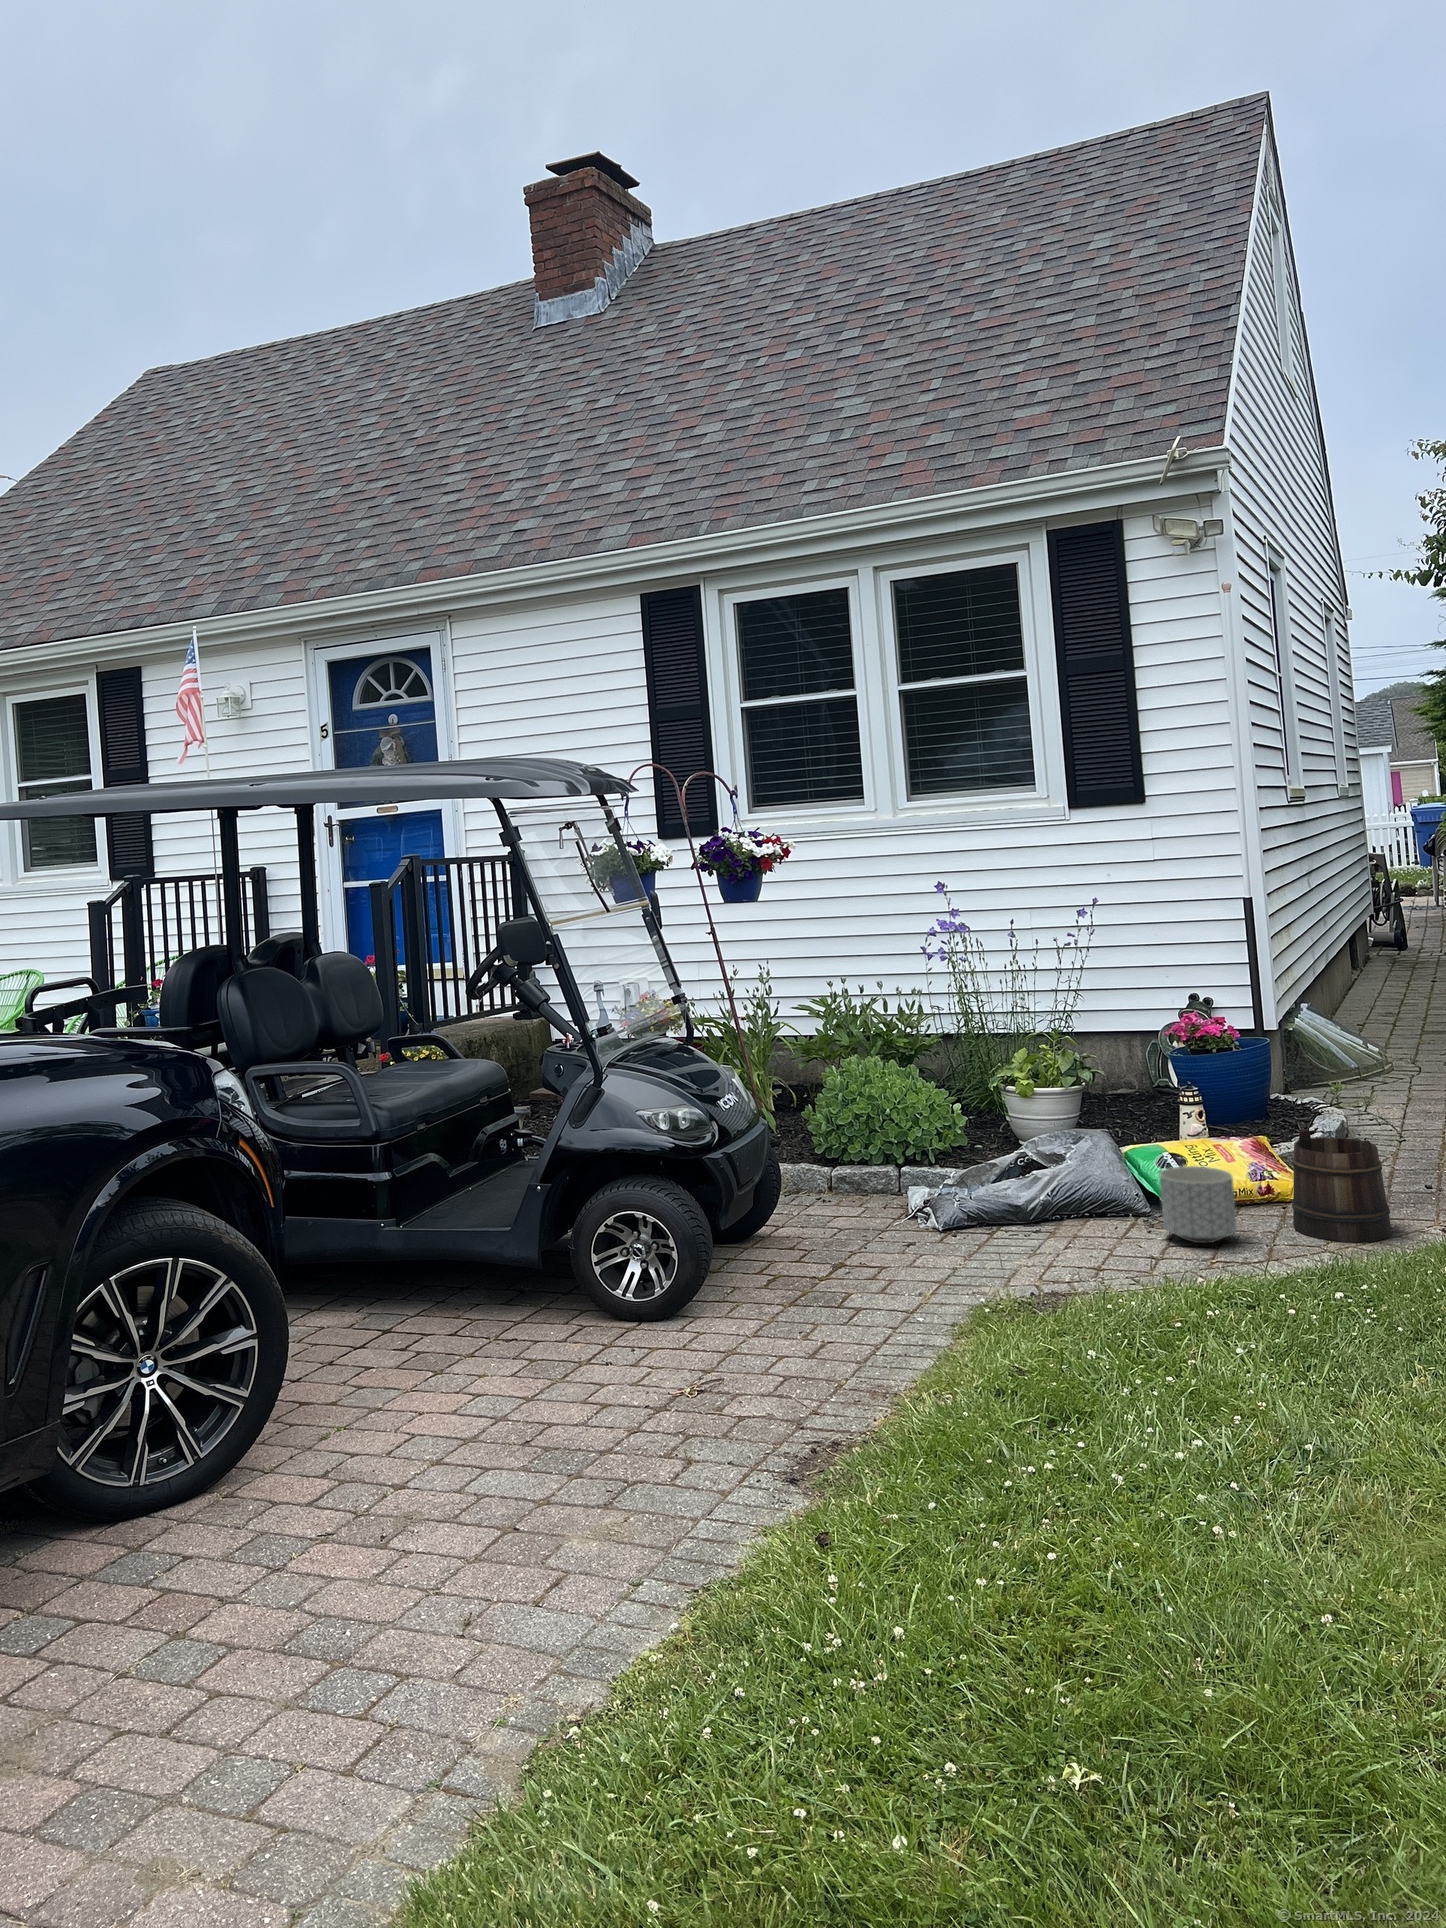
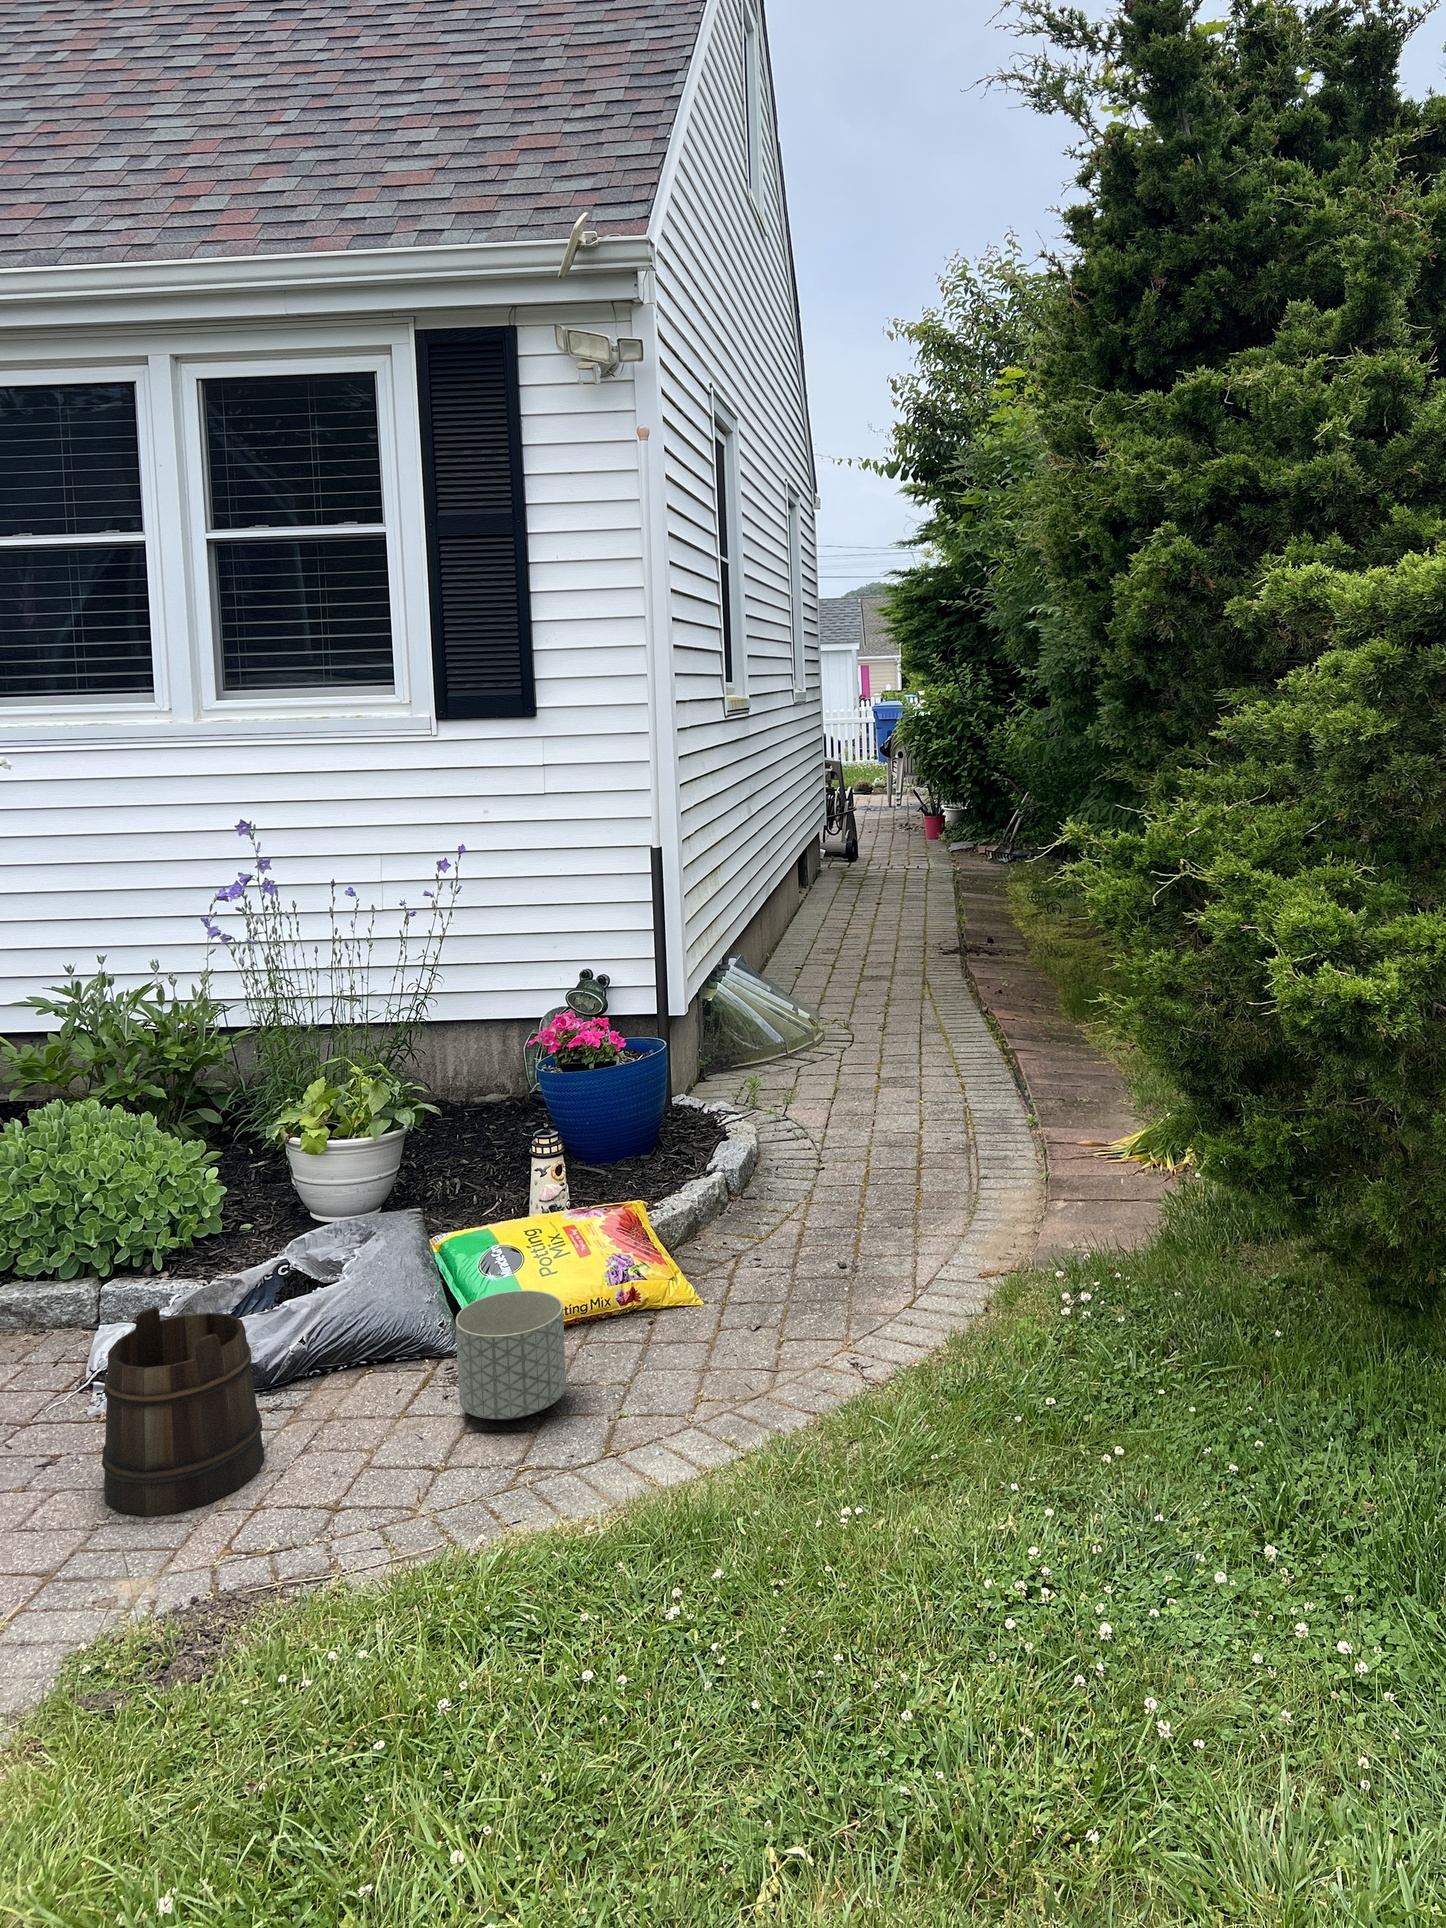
bucket: present [1292,1129,1392,1242] -> present [102,1307,265,1516]

